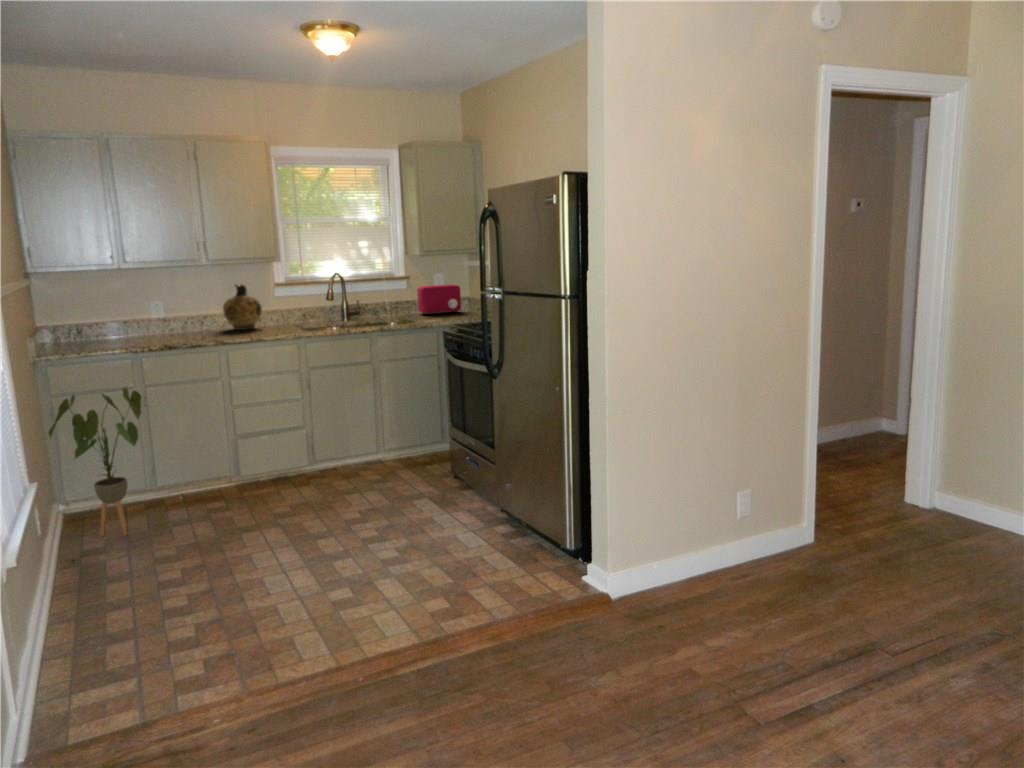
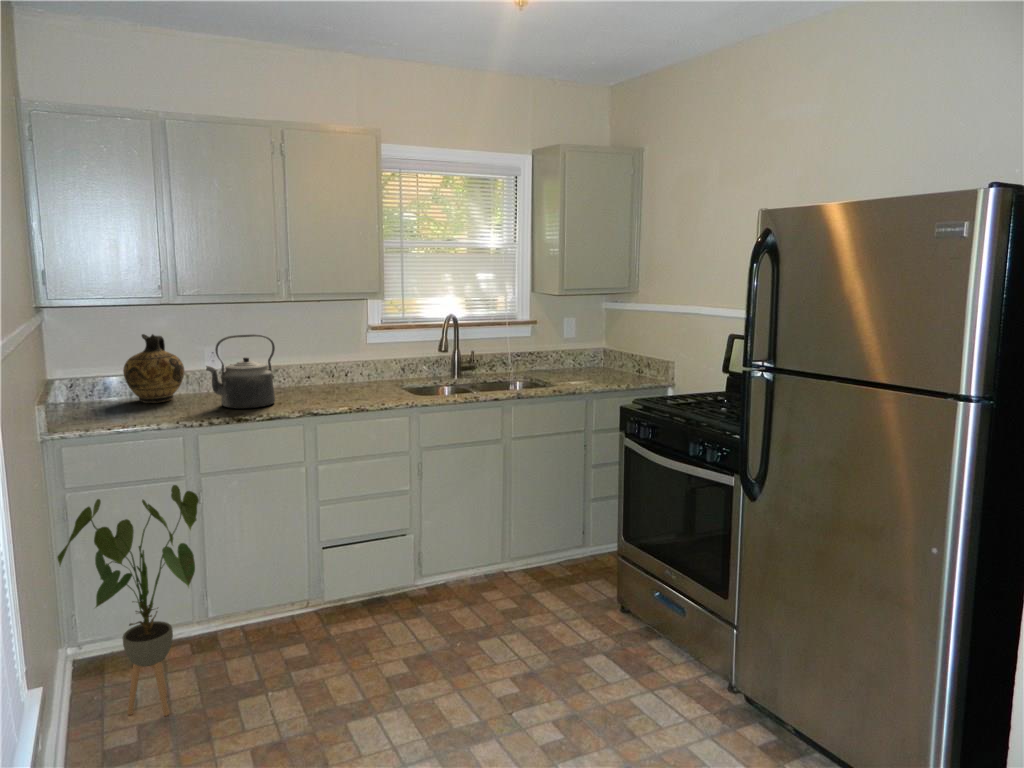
ceramic jug: present [223,284,262,330] -> present [123,334,184,403]
toaster: present [417,284,461,315] -> none [545,332,601,372]
kettle: none [147,289,200,342] -> present [206,334,275,409]

